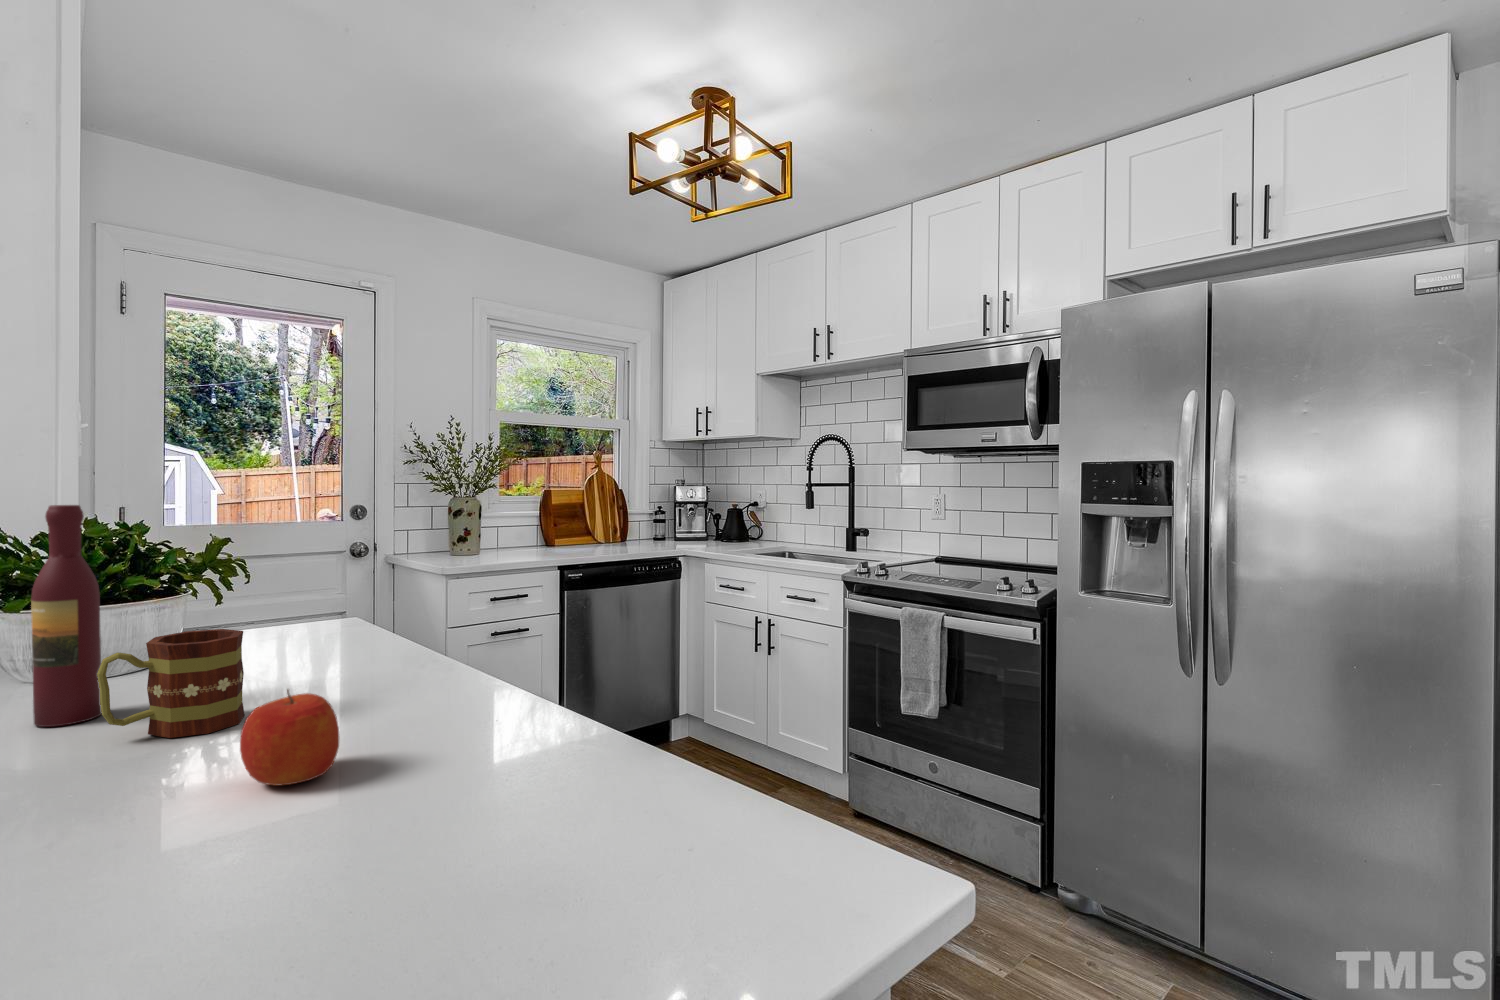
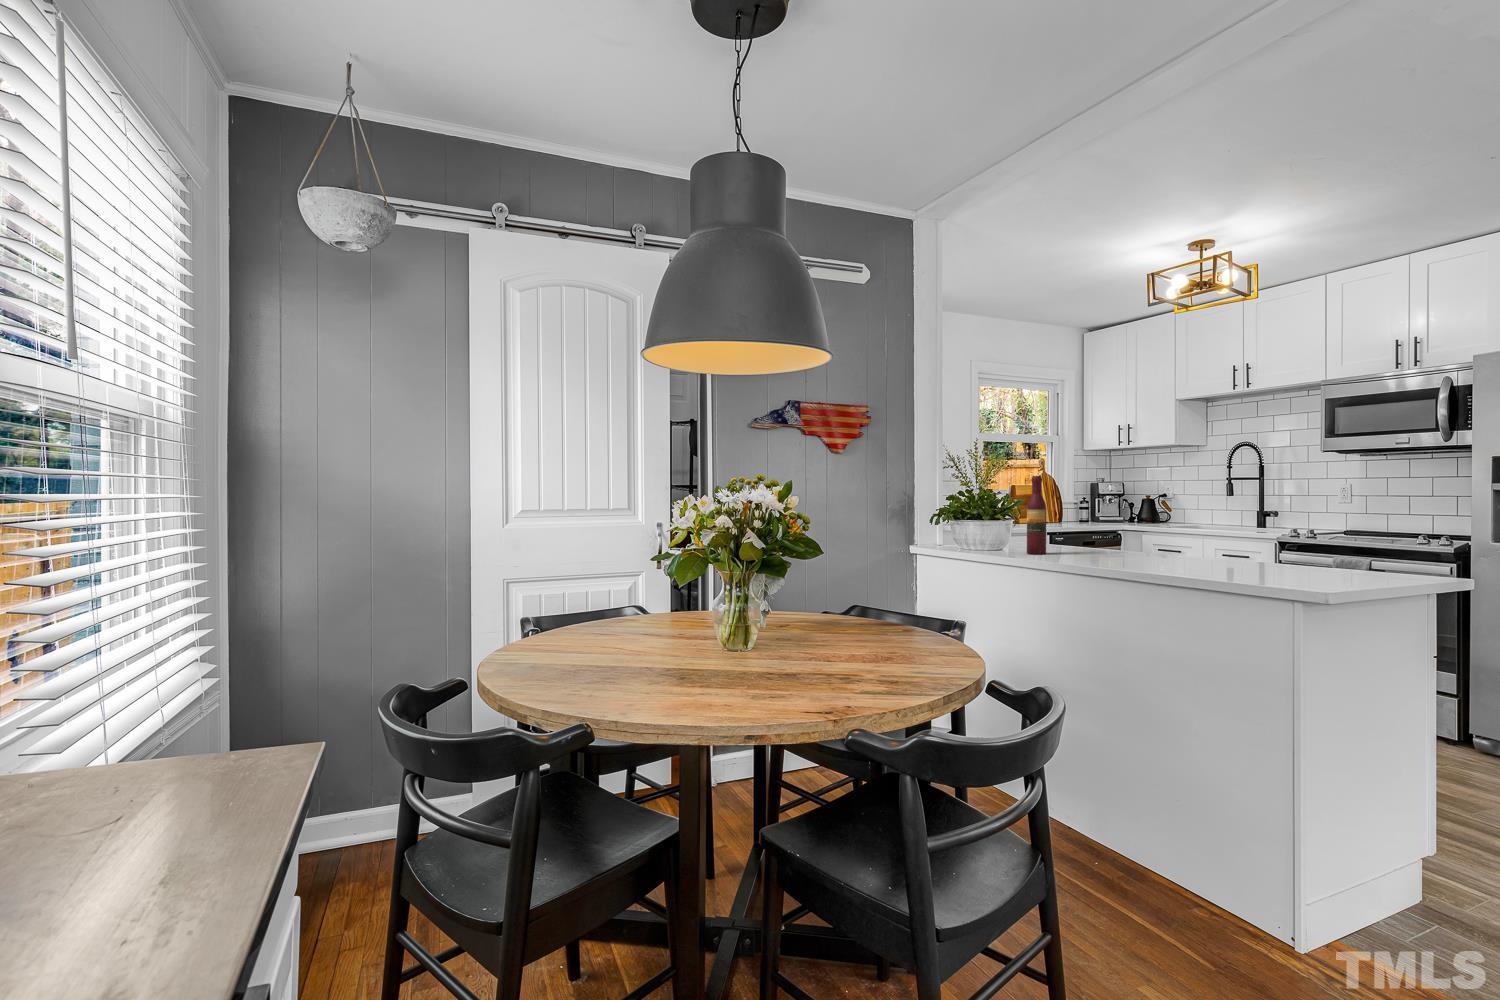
mug: present [97,629,245,738] -> none [1076,522,1111,556]
apple: present [240,689,339,785] -> none [1162,531,1196,560]

